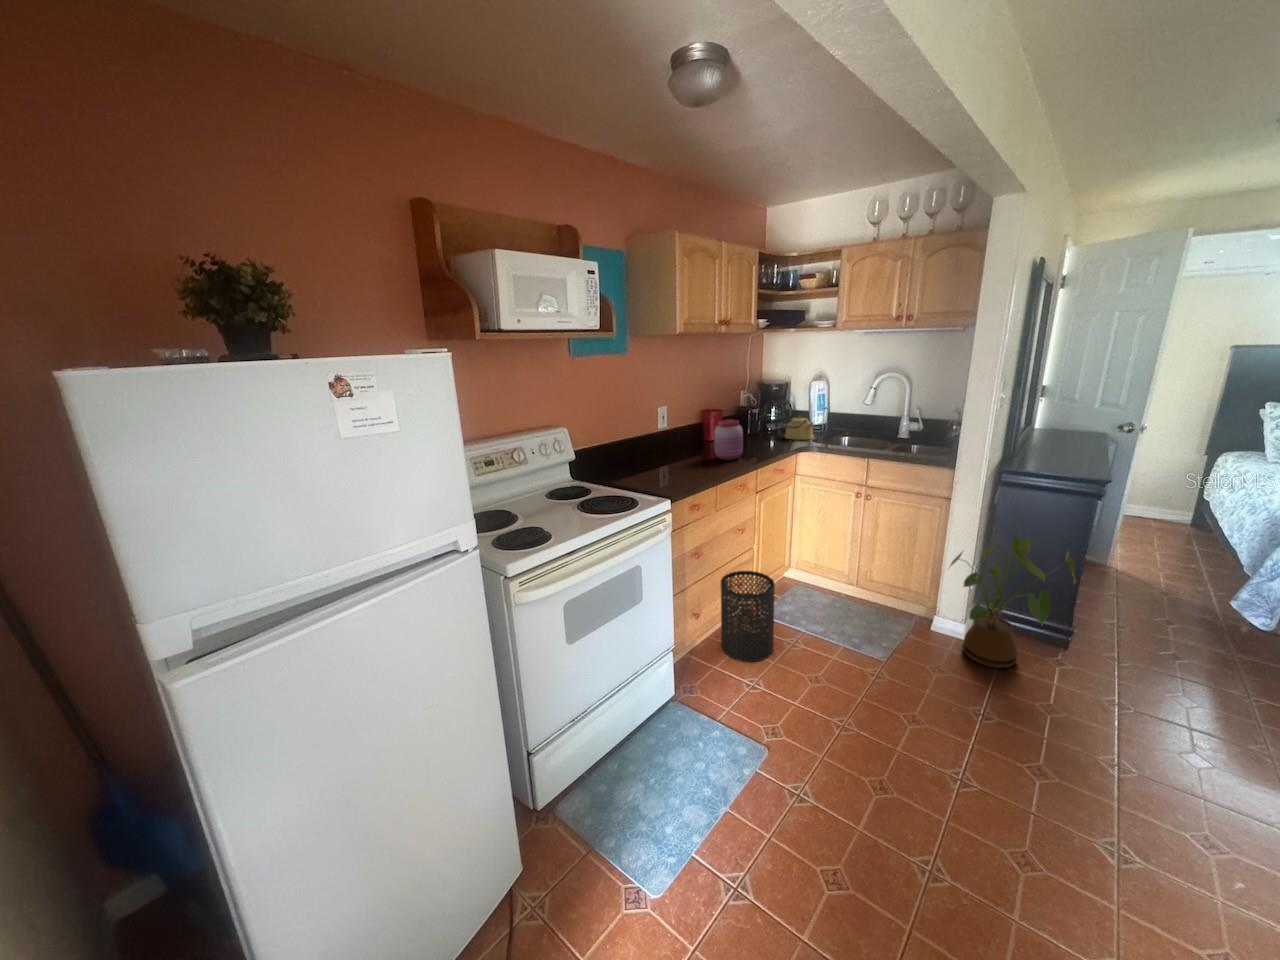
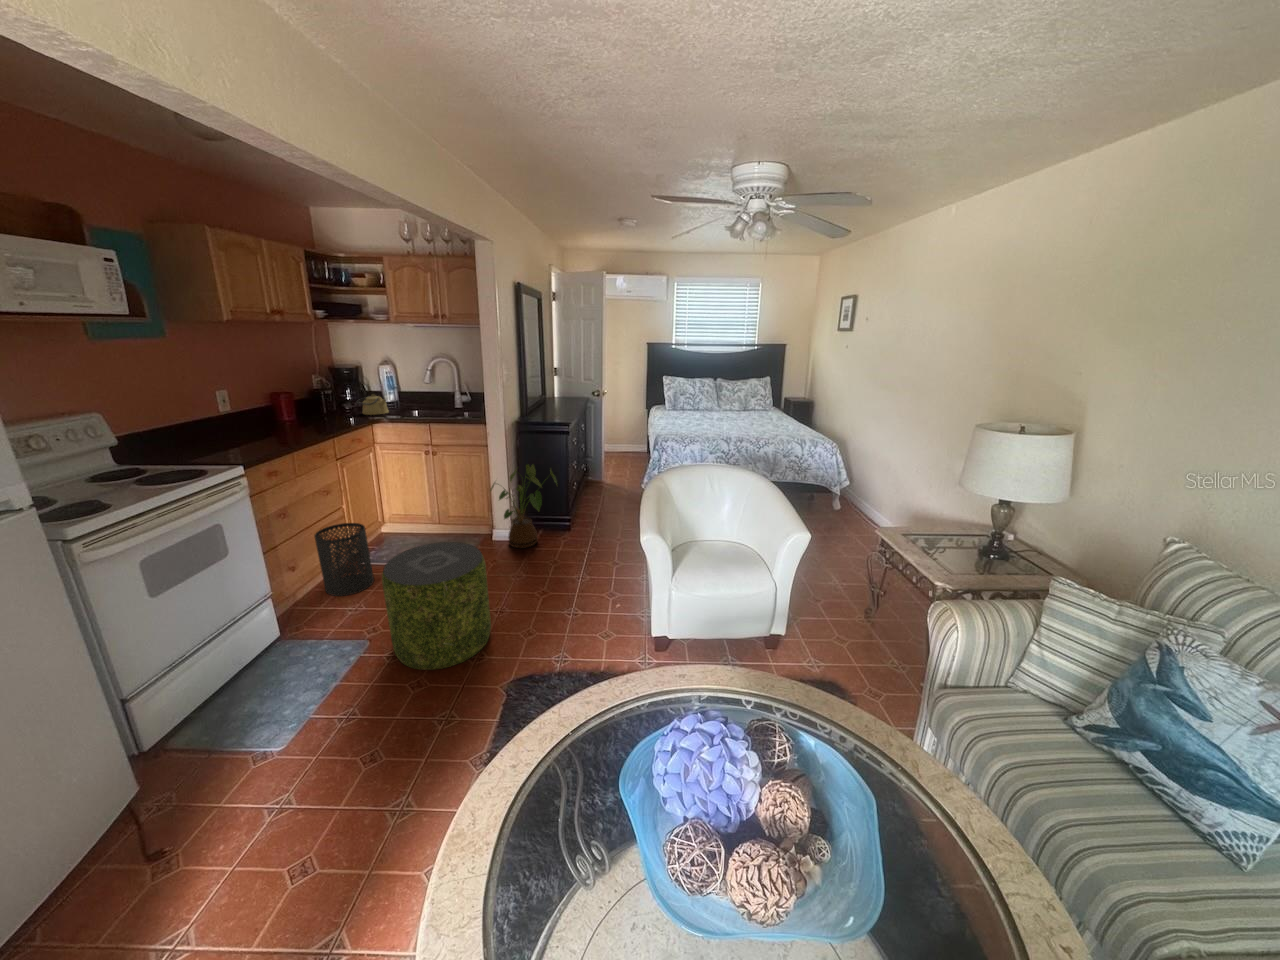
jar: present [714,420,743,460] -> none [285,398,318,434]
pouf: none [796,650,969,881] -> present [382,542,491,670]

